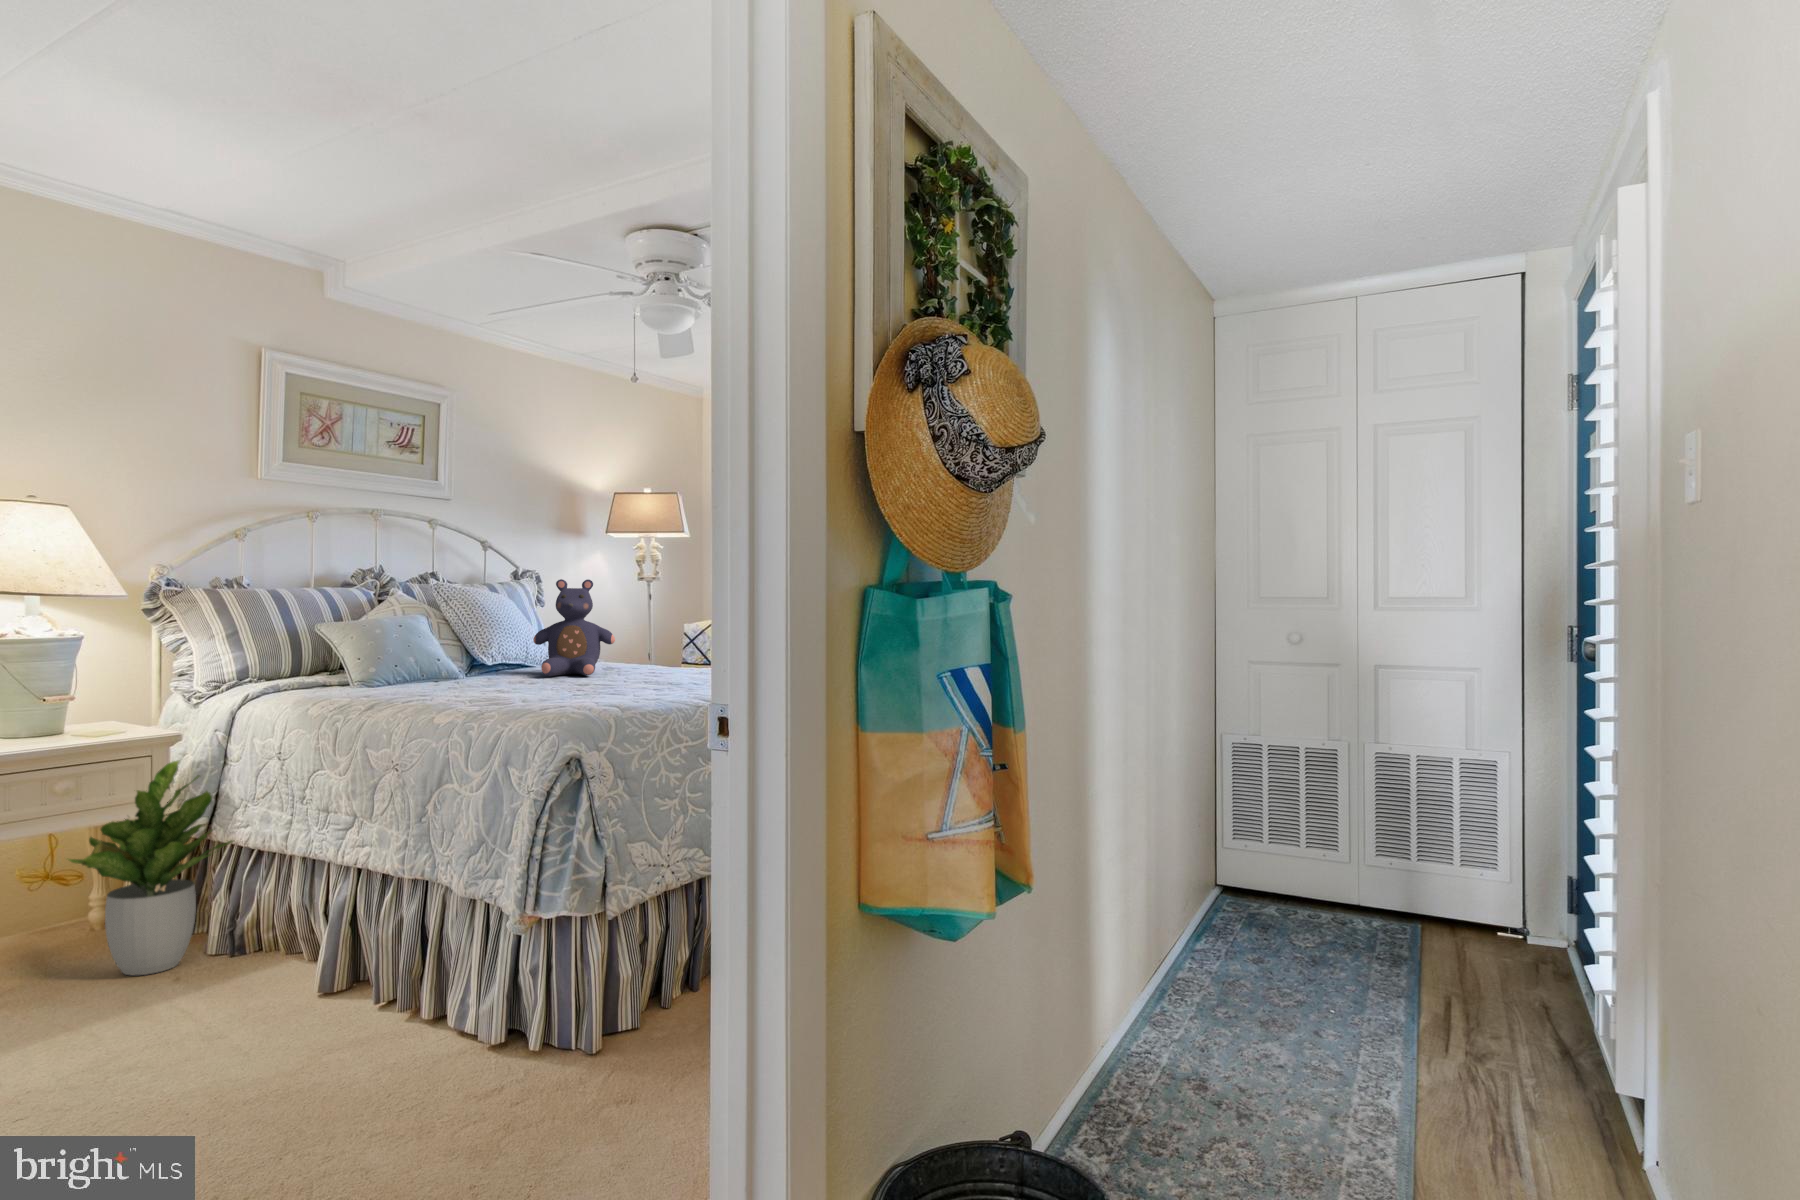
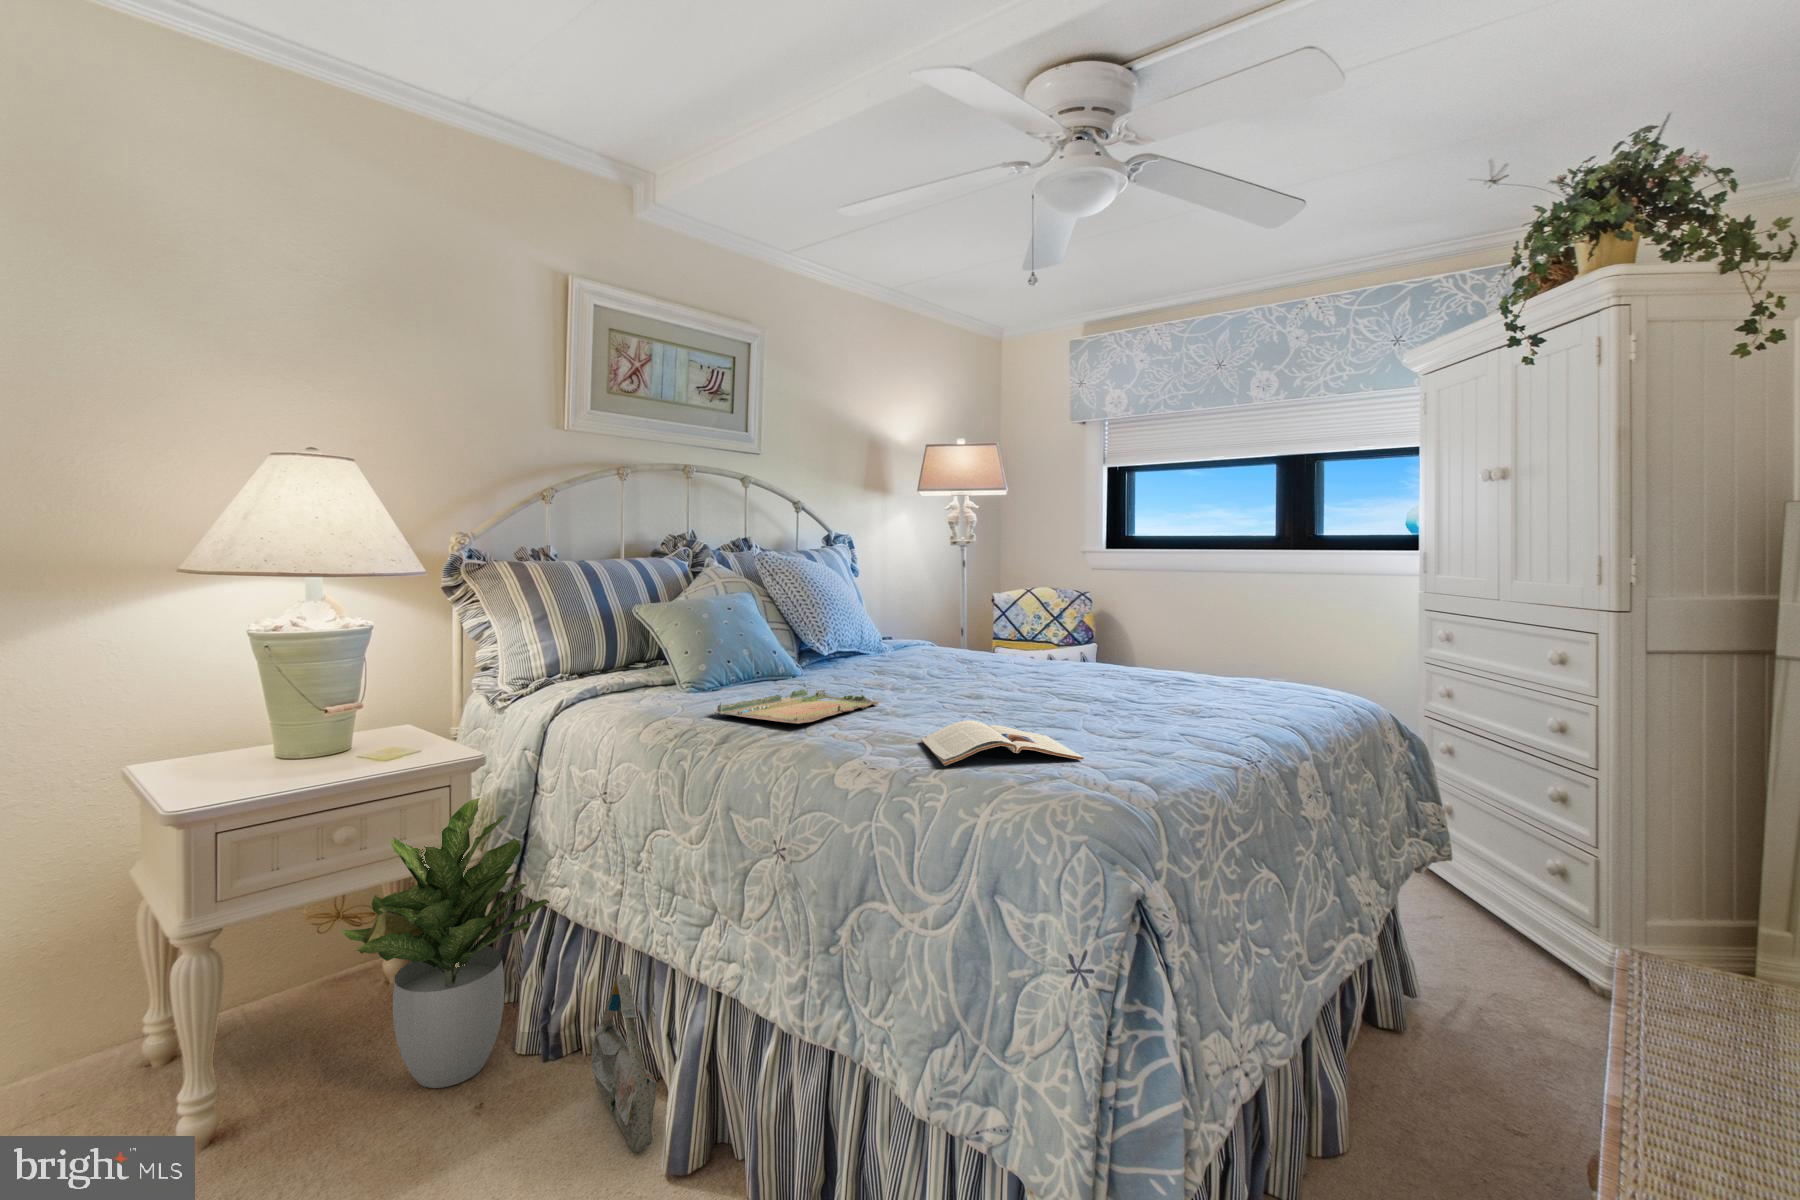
teddy bear: present [533,579,615,676] -> none [889,550,990,677]
tray: none [366,677,498,694] -> present [714,689,878,724]
magazine: none [501,687,597,707] -> present [921,720,1084,766]
bag: none [265,874,313,990] -> present [591,974,657,1153]

